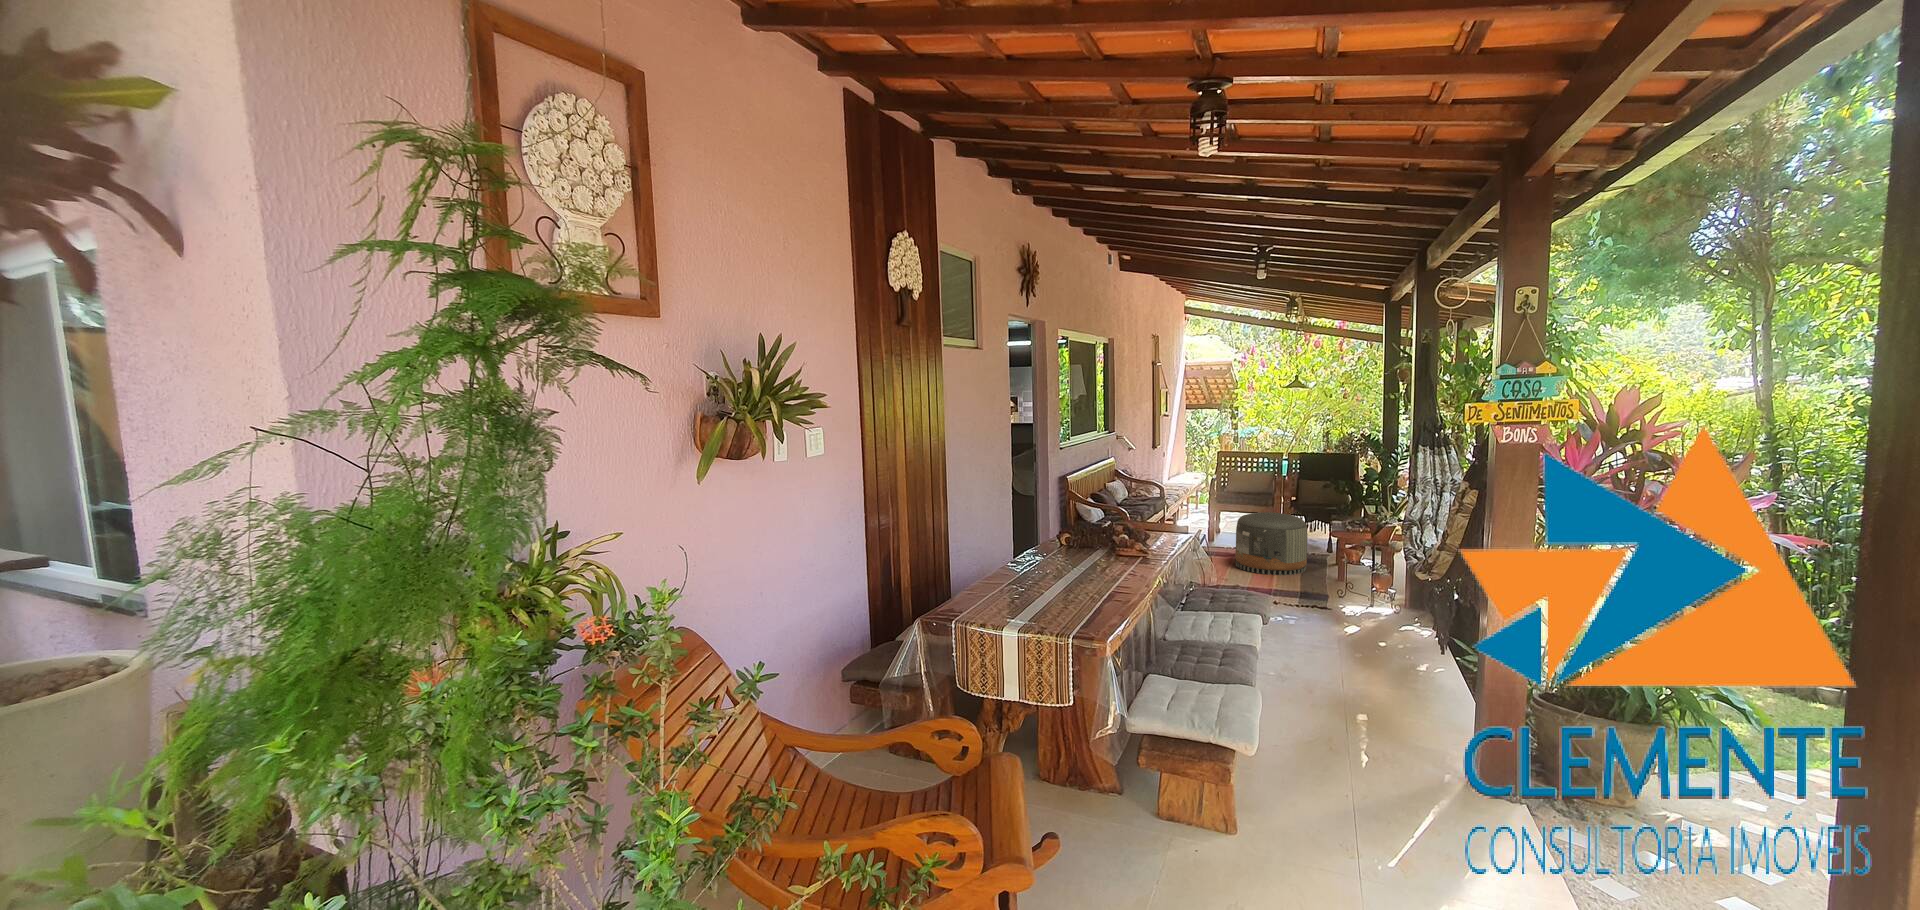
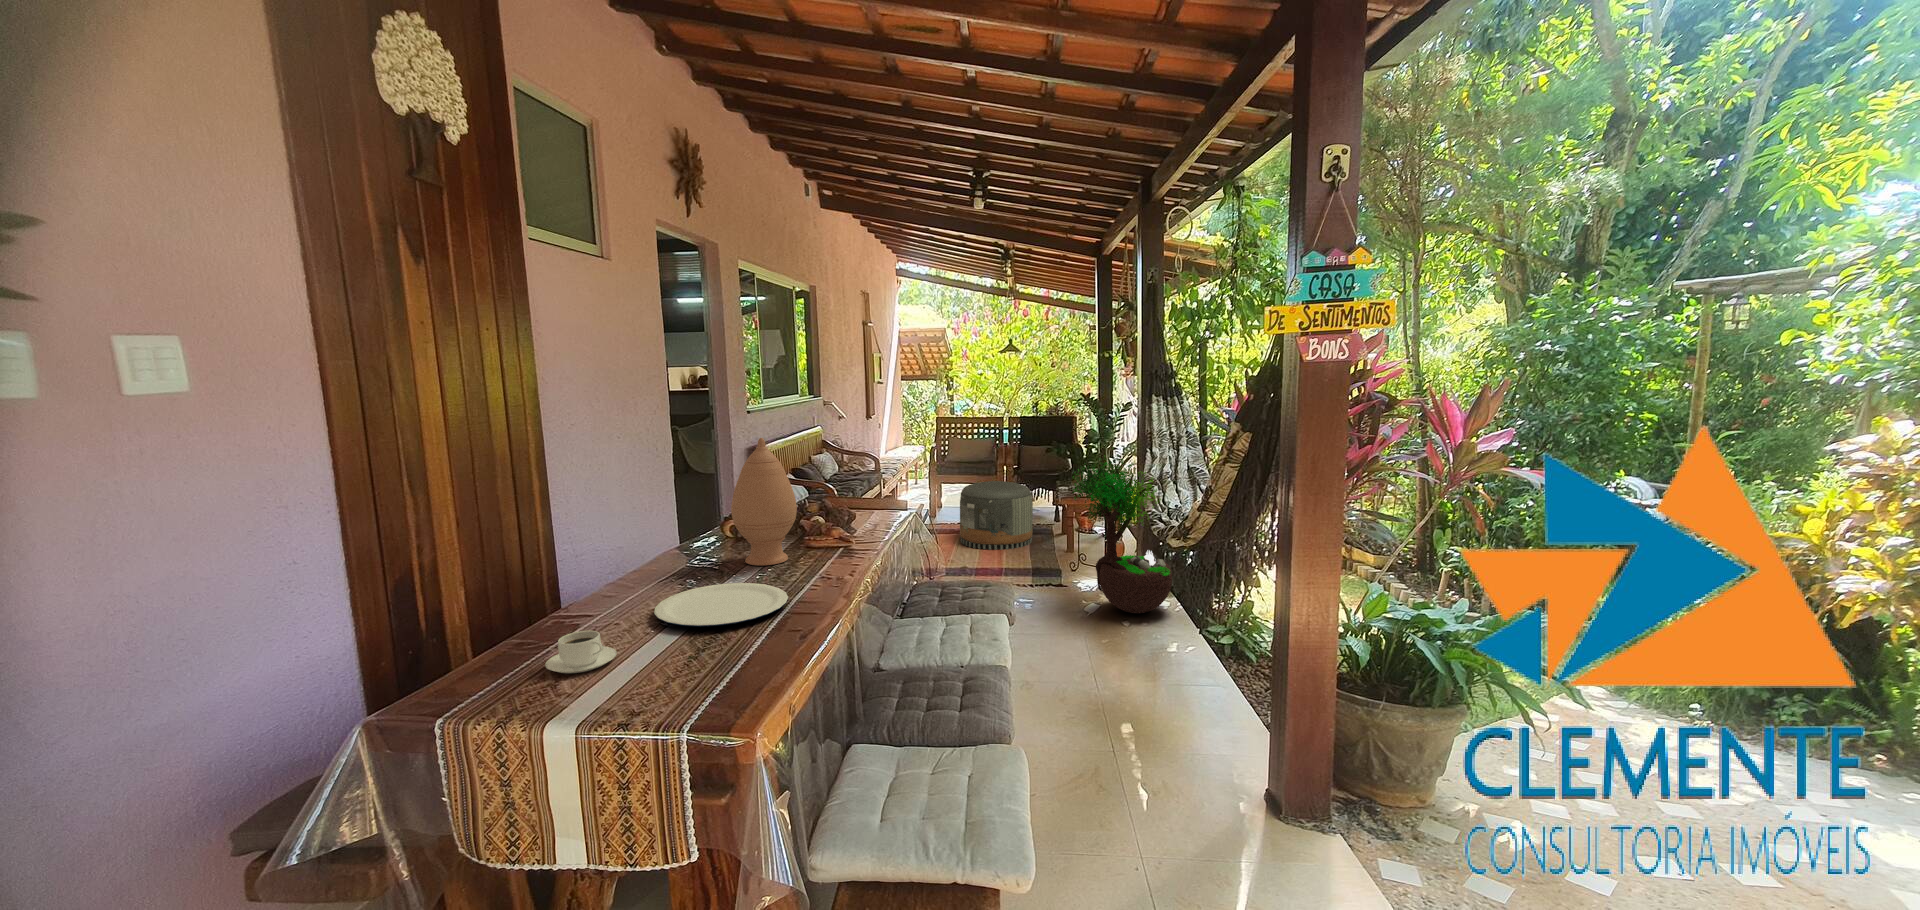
vase: none [1070,482,1111,564] -> present [731,438,797,565]
potted tree: none [1336,490,1433,639] -> present [1072,447,1172,613]
plate: none [1034,573,1110,594] -> present [654,583,788,627]
coffee cup: none [989,588,1023,609] -> present [545,630,617,673]

